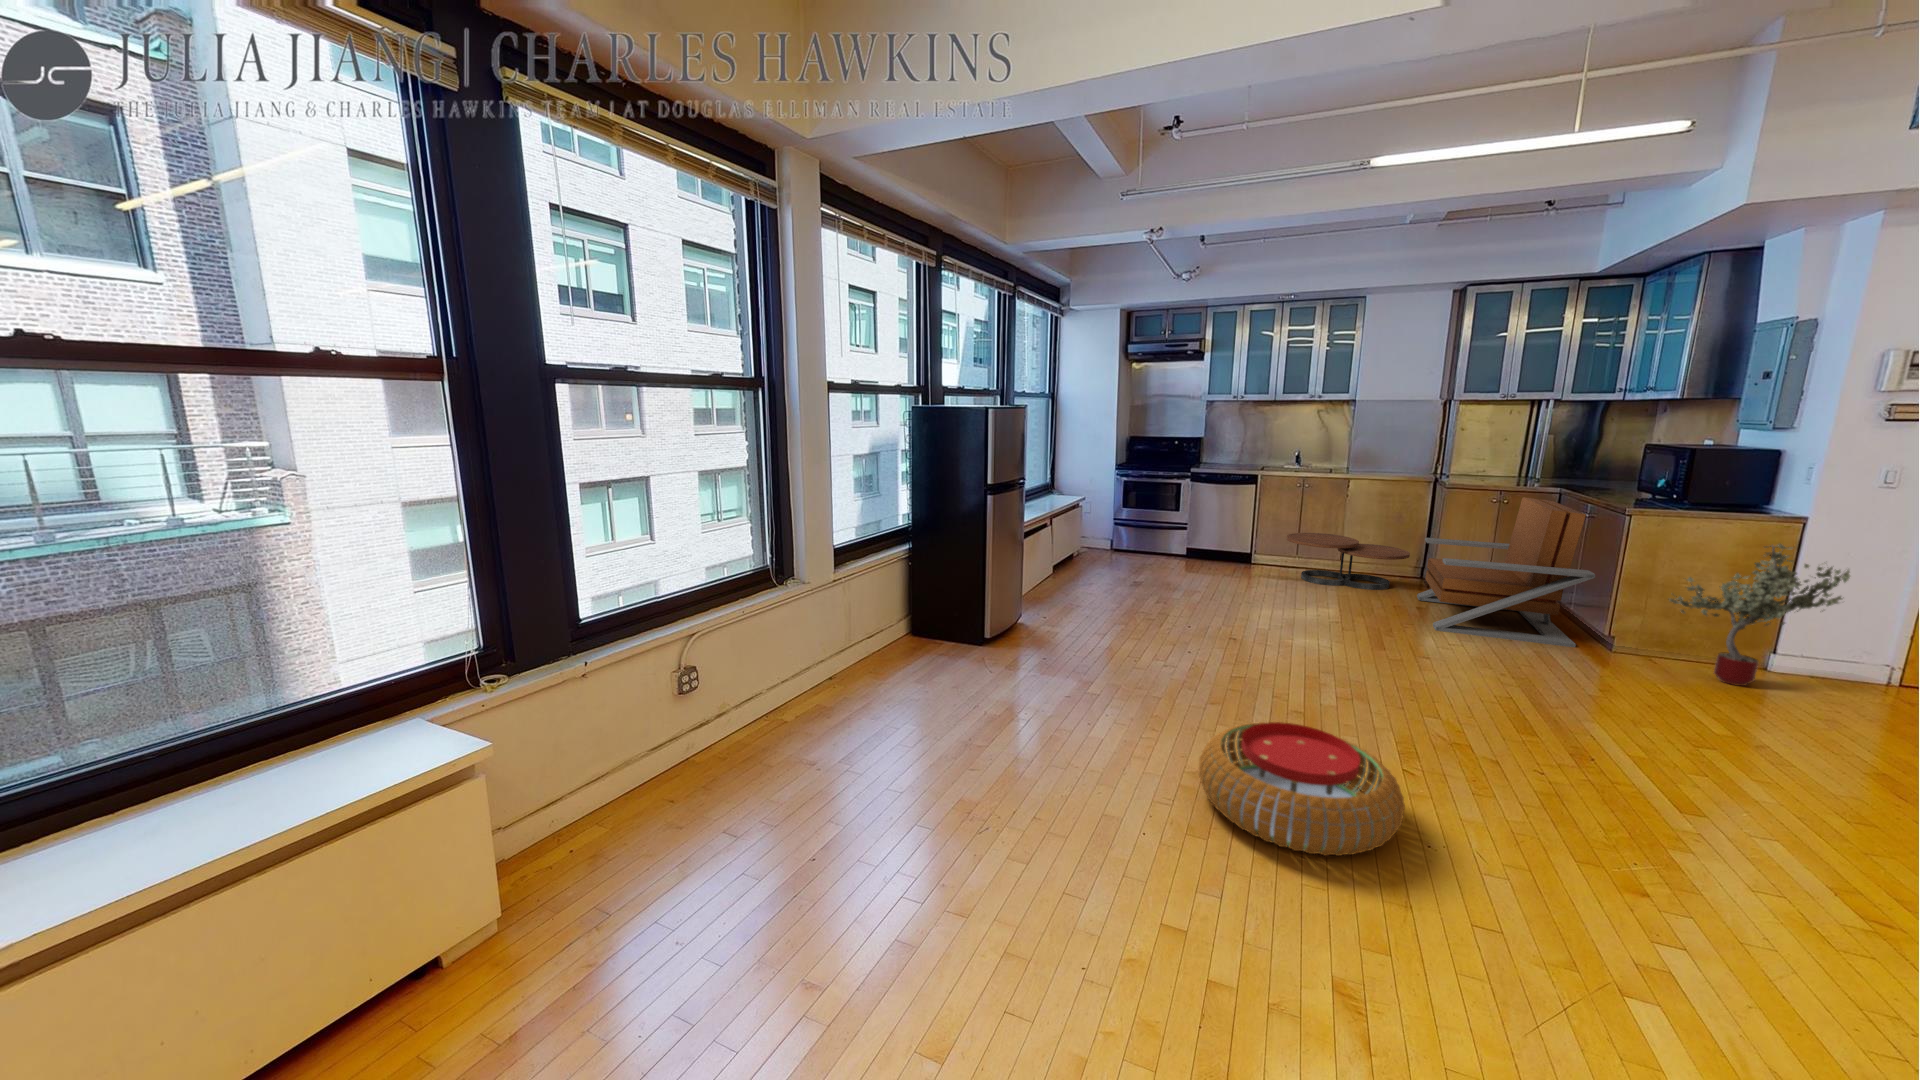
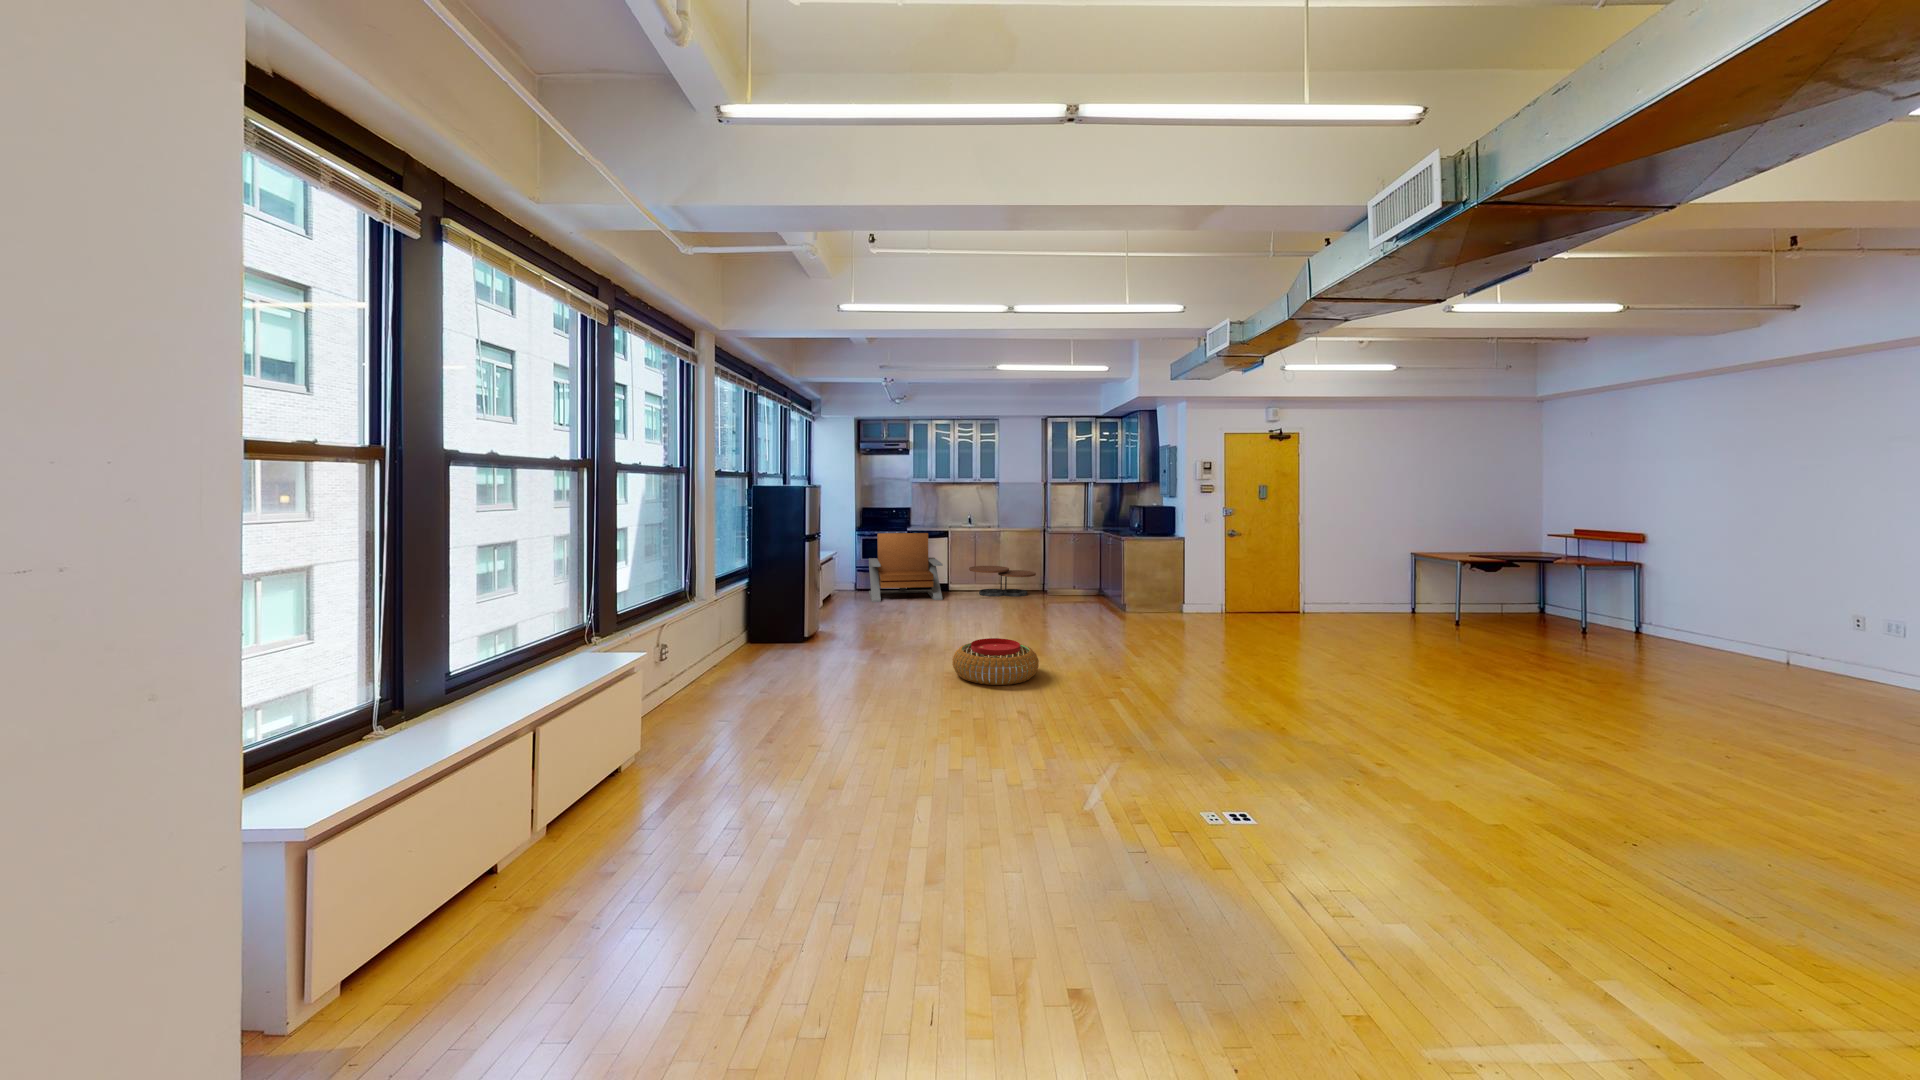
lounge chair: present [1417,497,1595,647] -> present [869,533,943,602]
potted tree: present [1669,544,1850,686] -> none [1141,549,1198,617]

